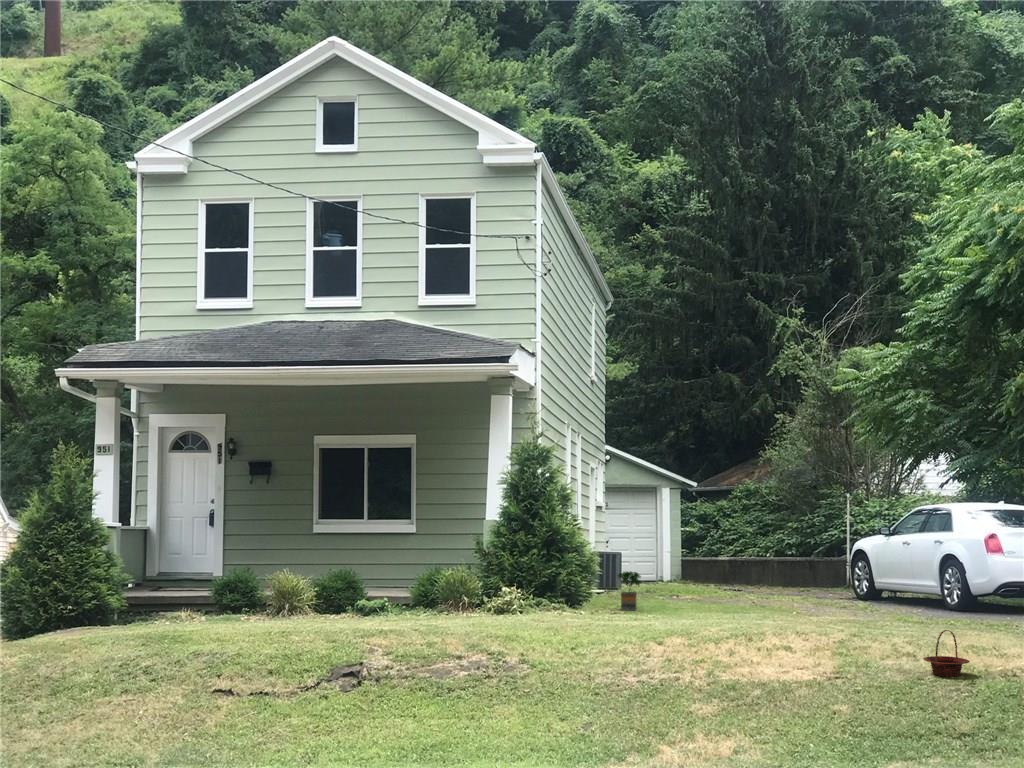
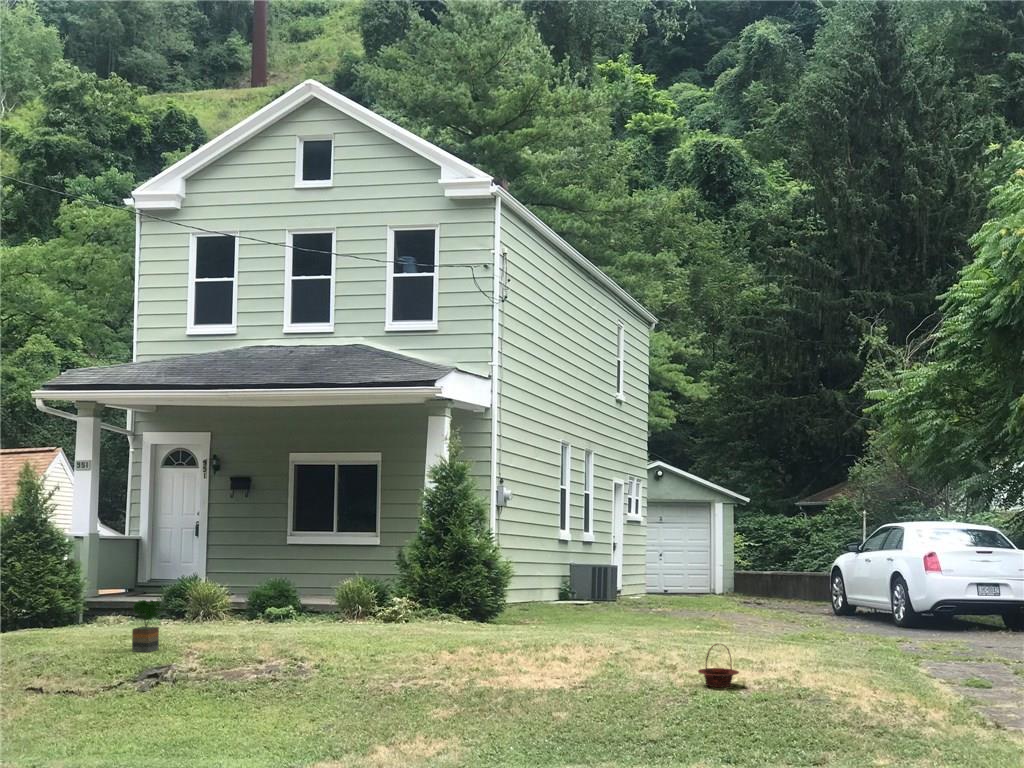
potted tree: present [618,571,642,611] -> present [132,600,164,652]

